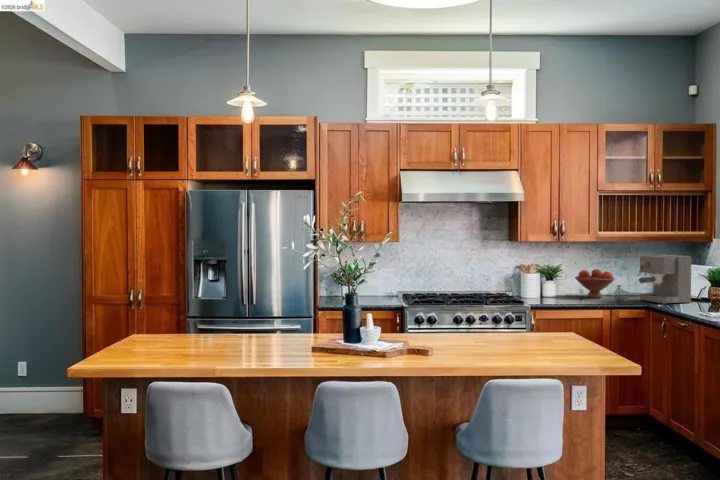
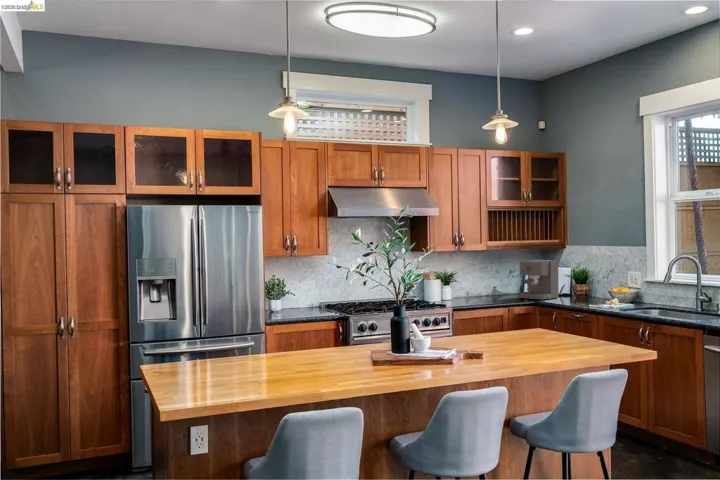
fruit bowl: present [575,269,615,298] -> none [466,274,498,298]

